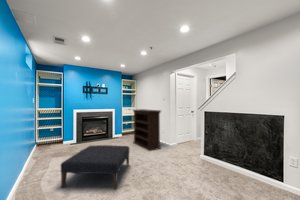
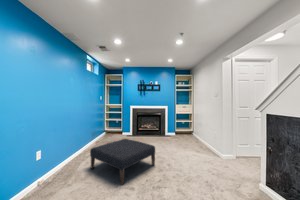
bookshelf: present [133,109,161,151] -> none [180,108,208,157]

